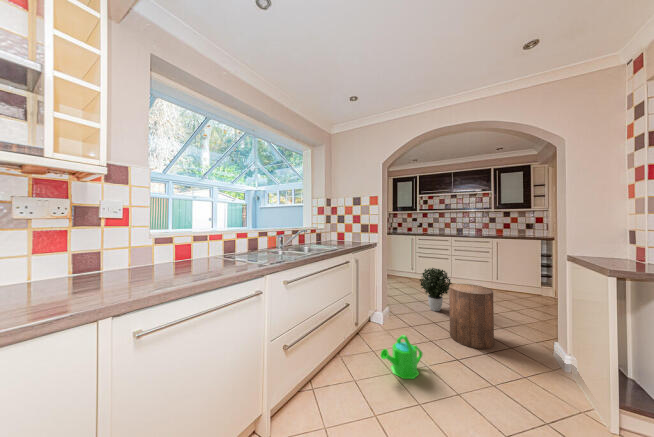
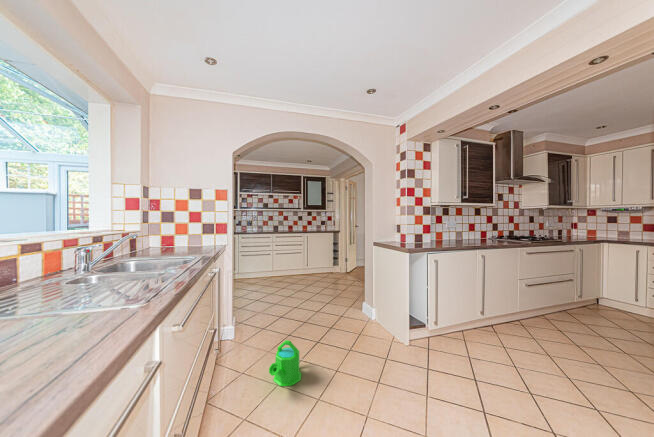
potted plant: present [419,268,452,311] -> none [261,266,290,310]
stool: present [449,284,494,349] -> none [300,276,333,331]

